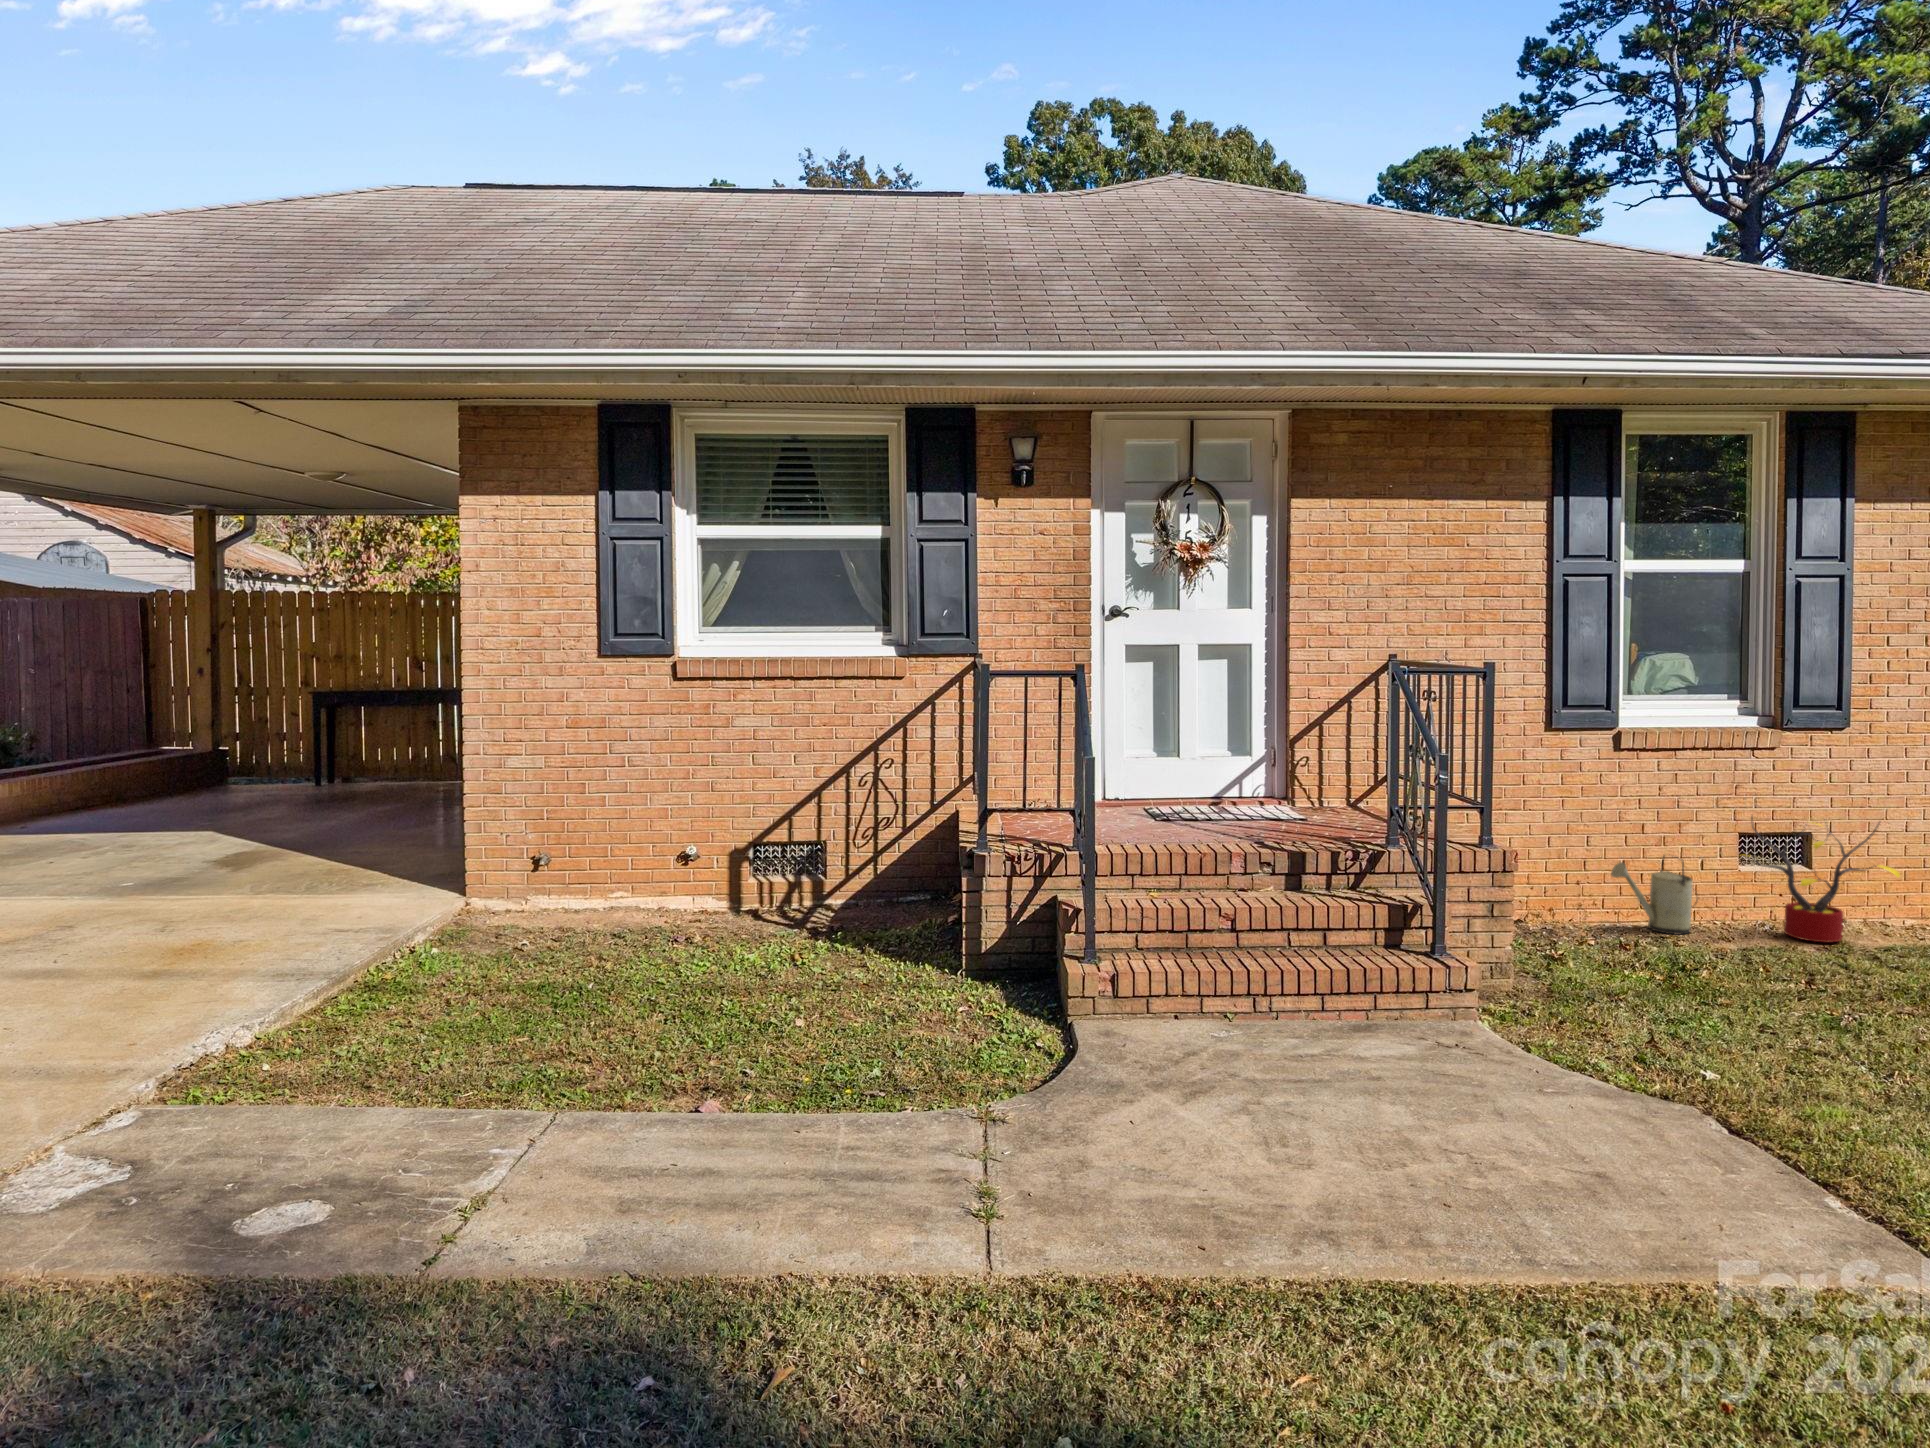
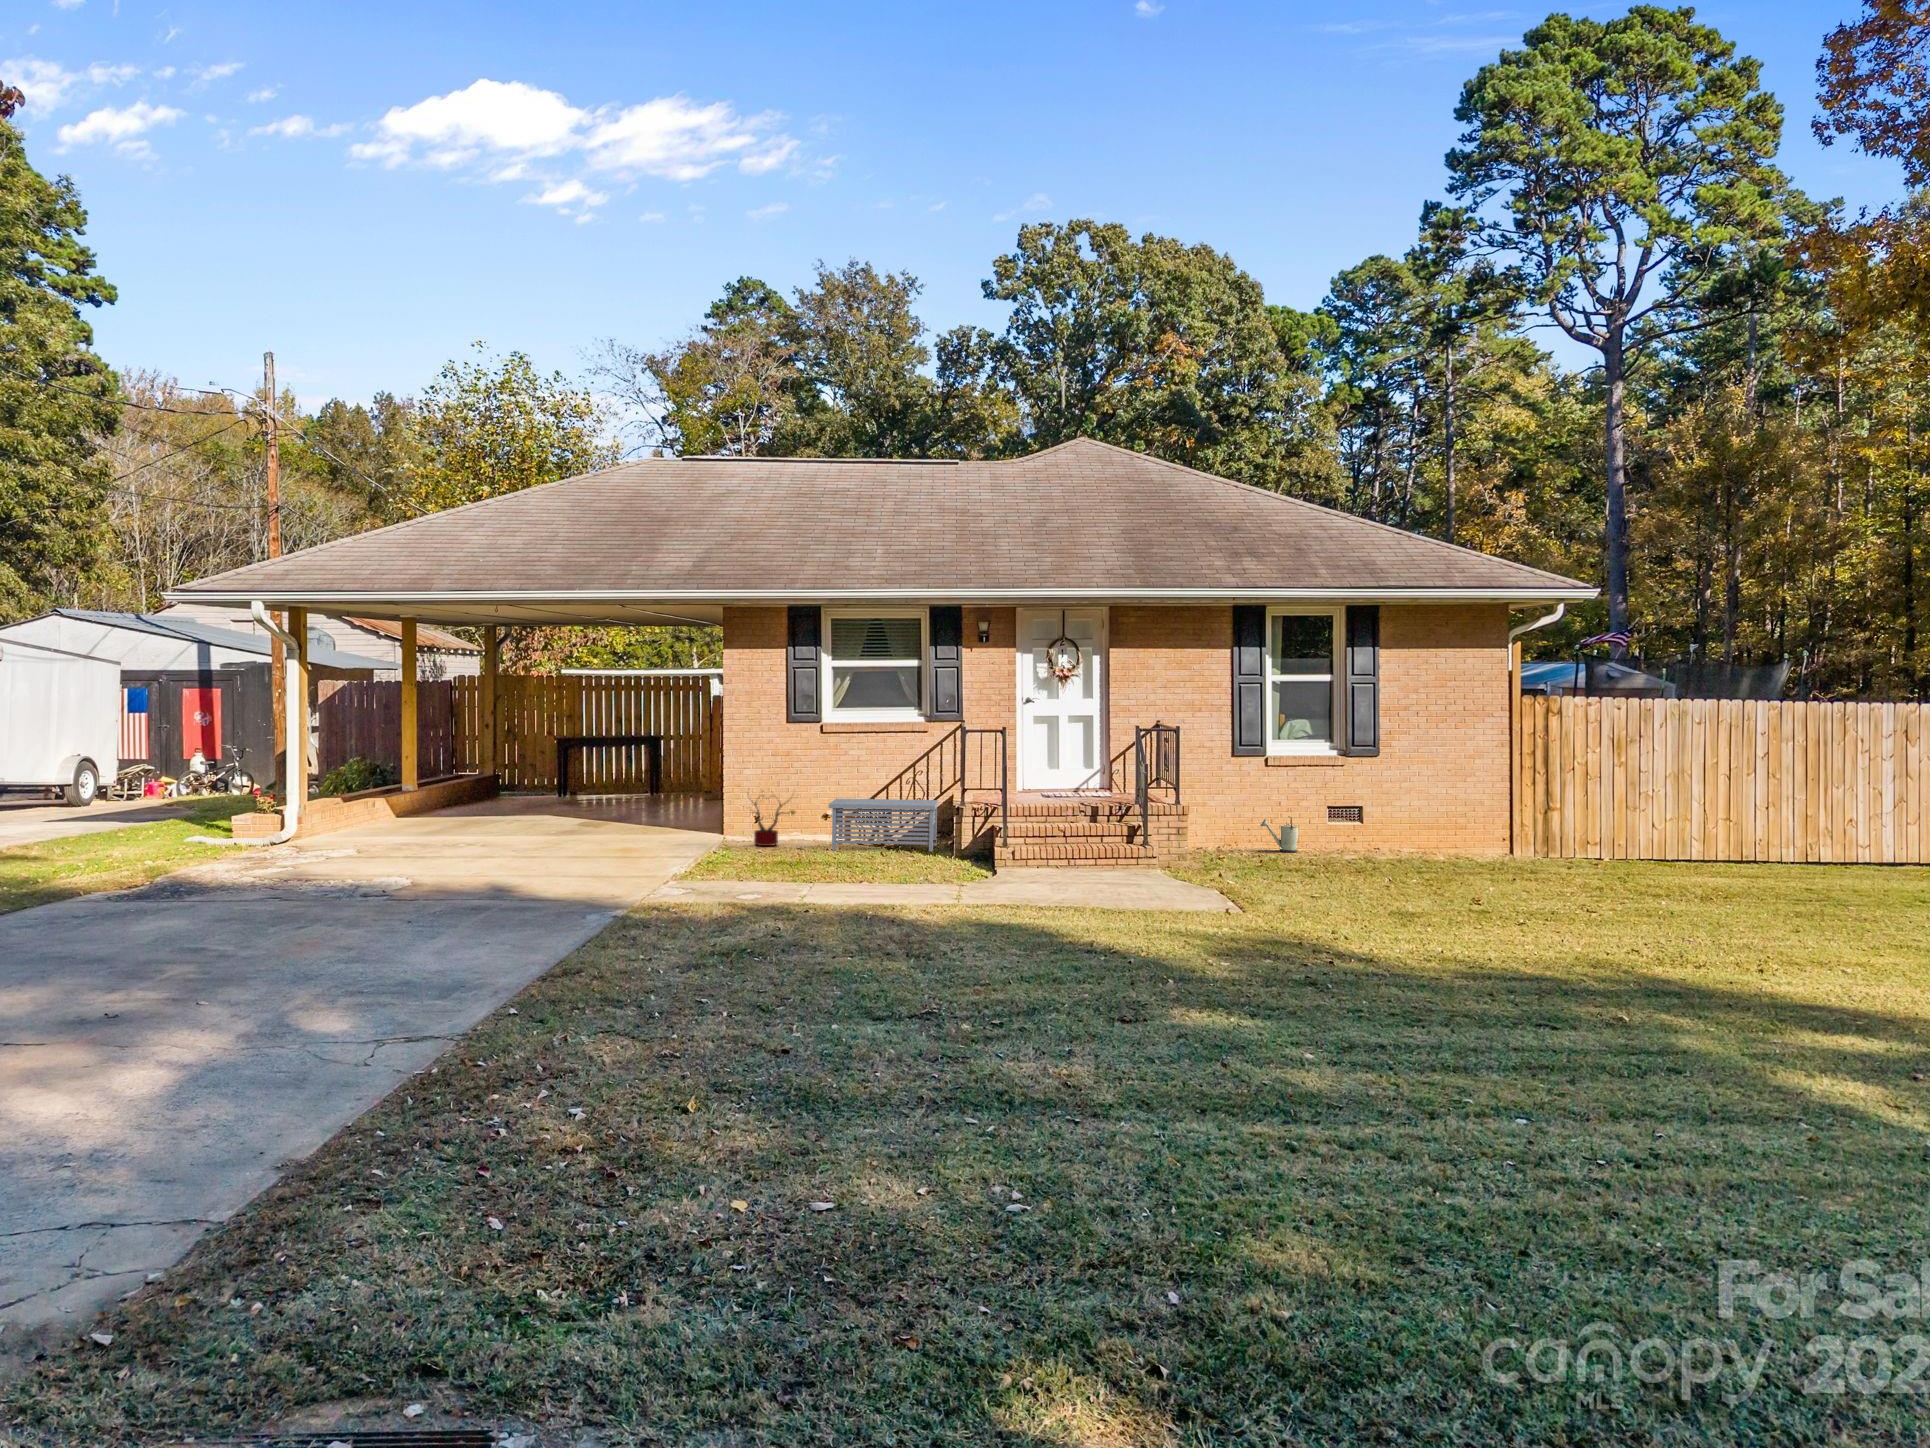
storage bench: none [676,819,927,945] -> present [829,799,939,852]
decorative plant: present [1751,821,1900,942] -> present [748,794,795,846]

